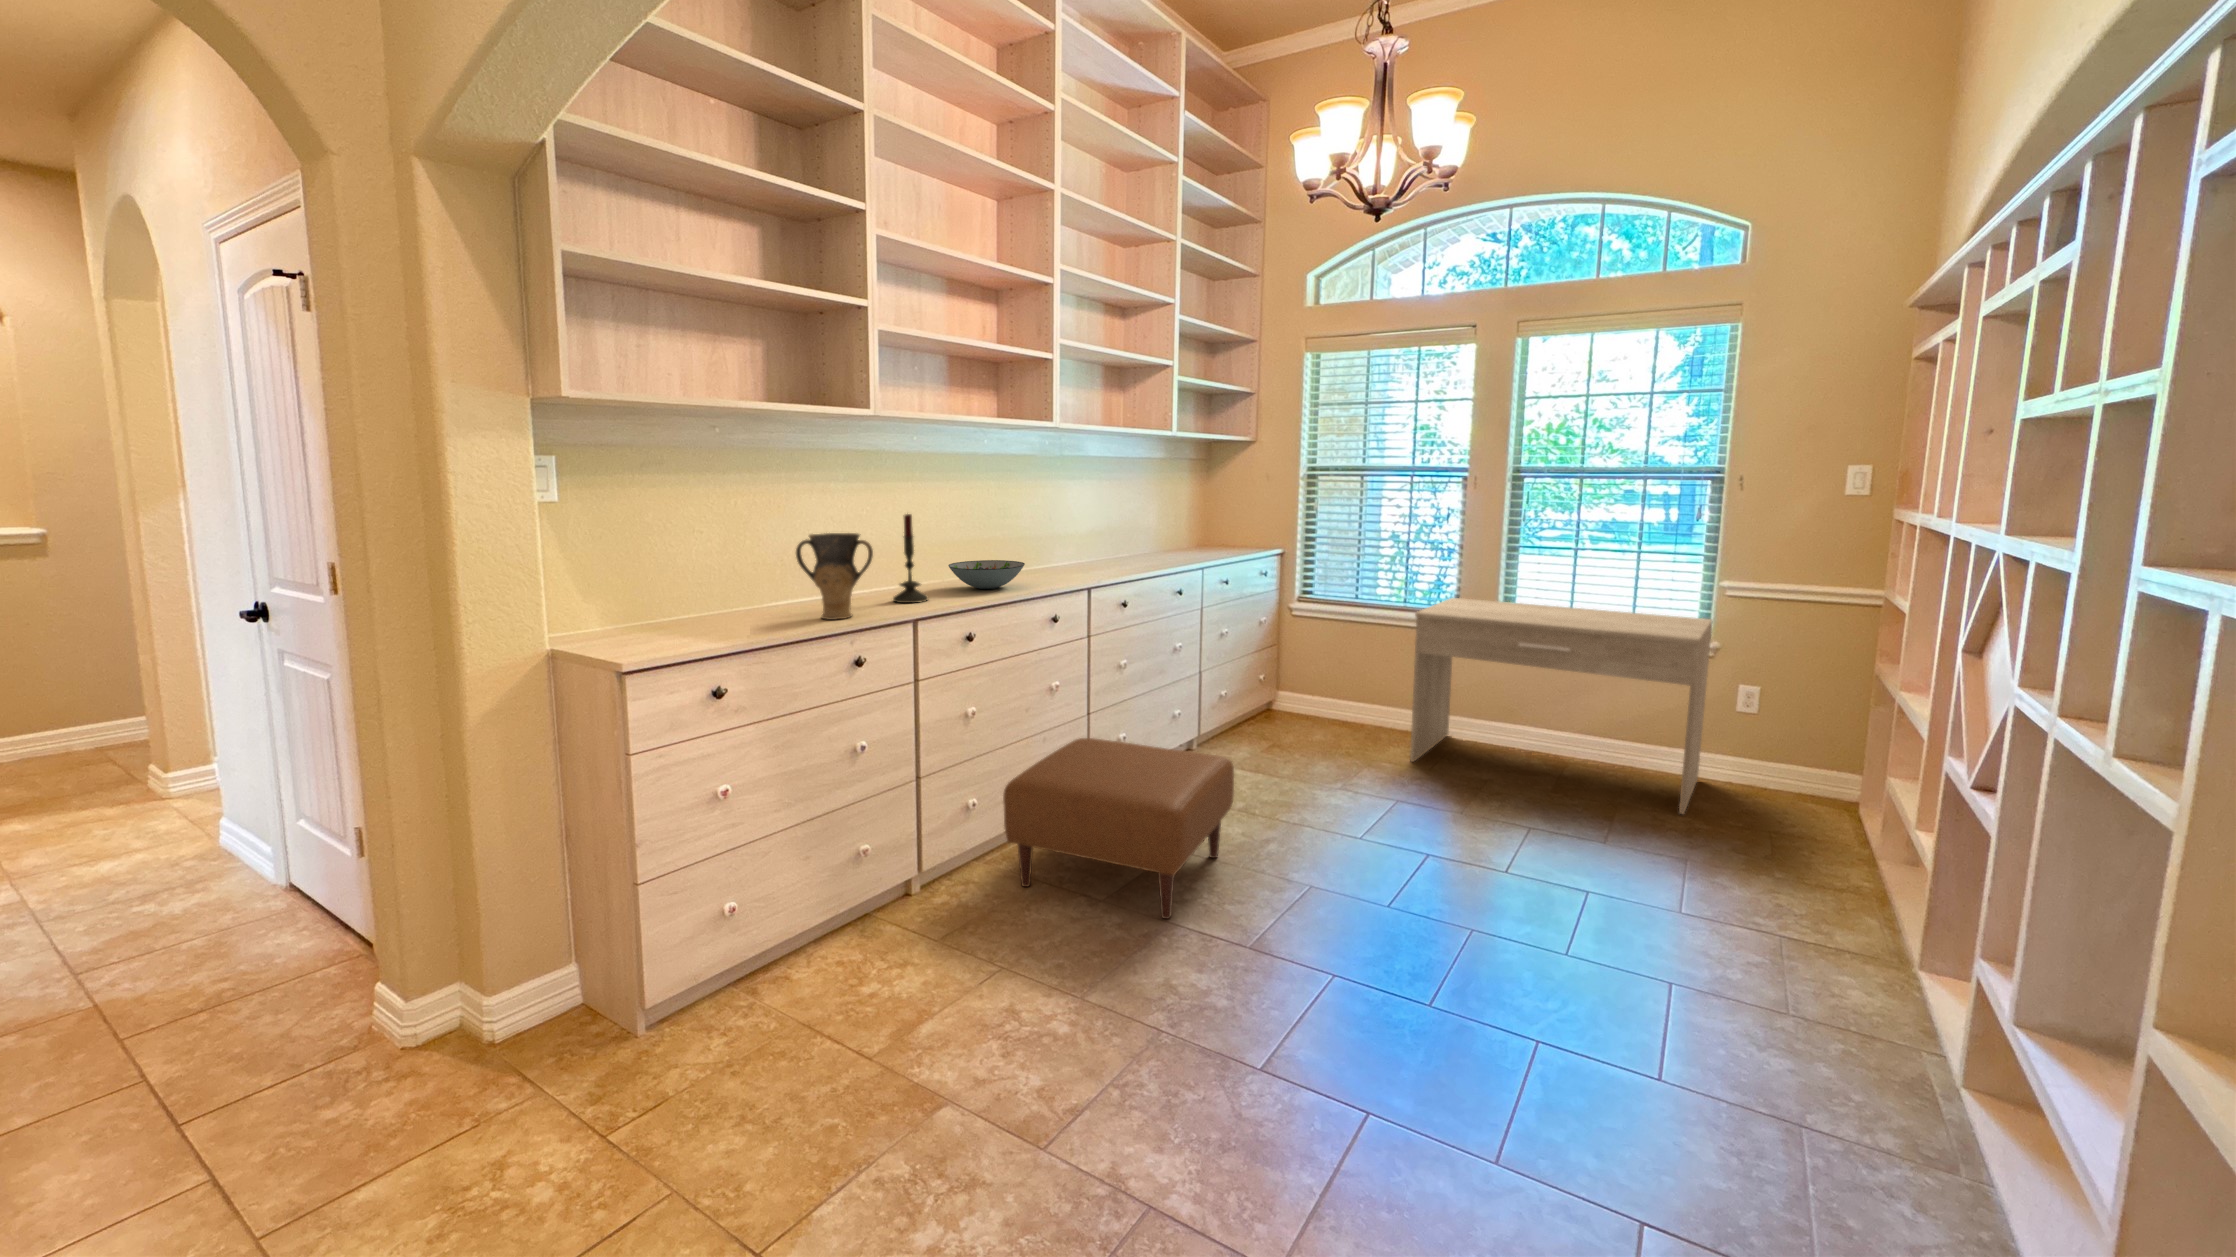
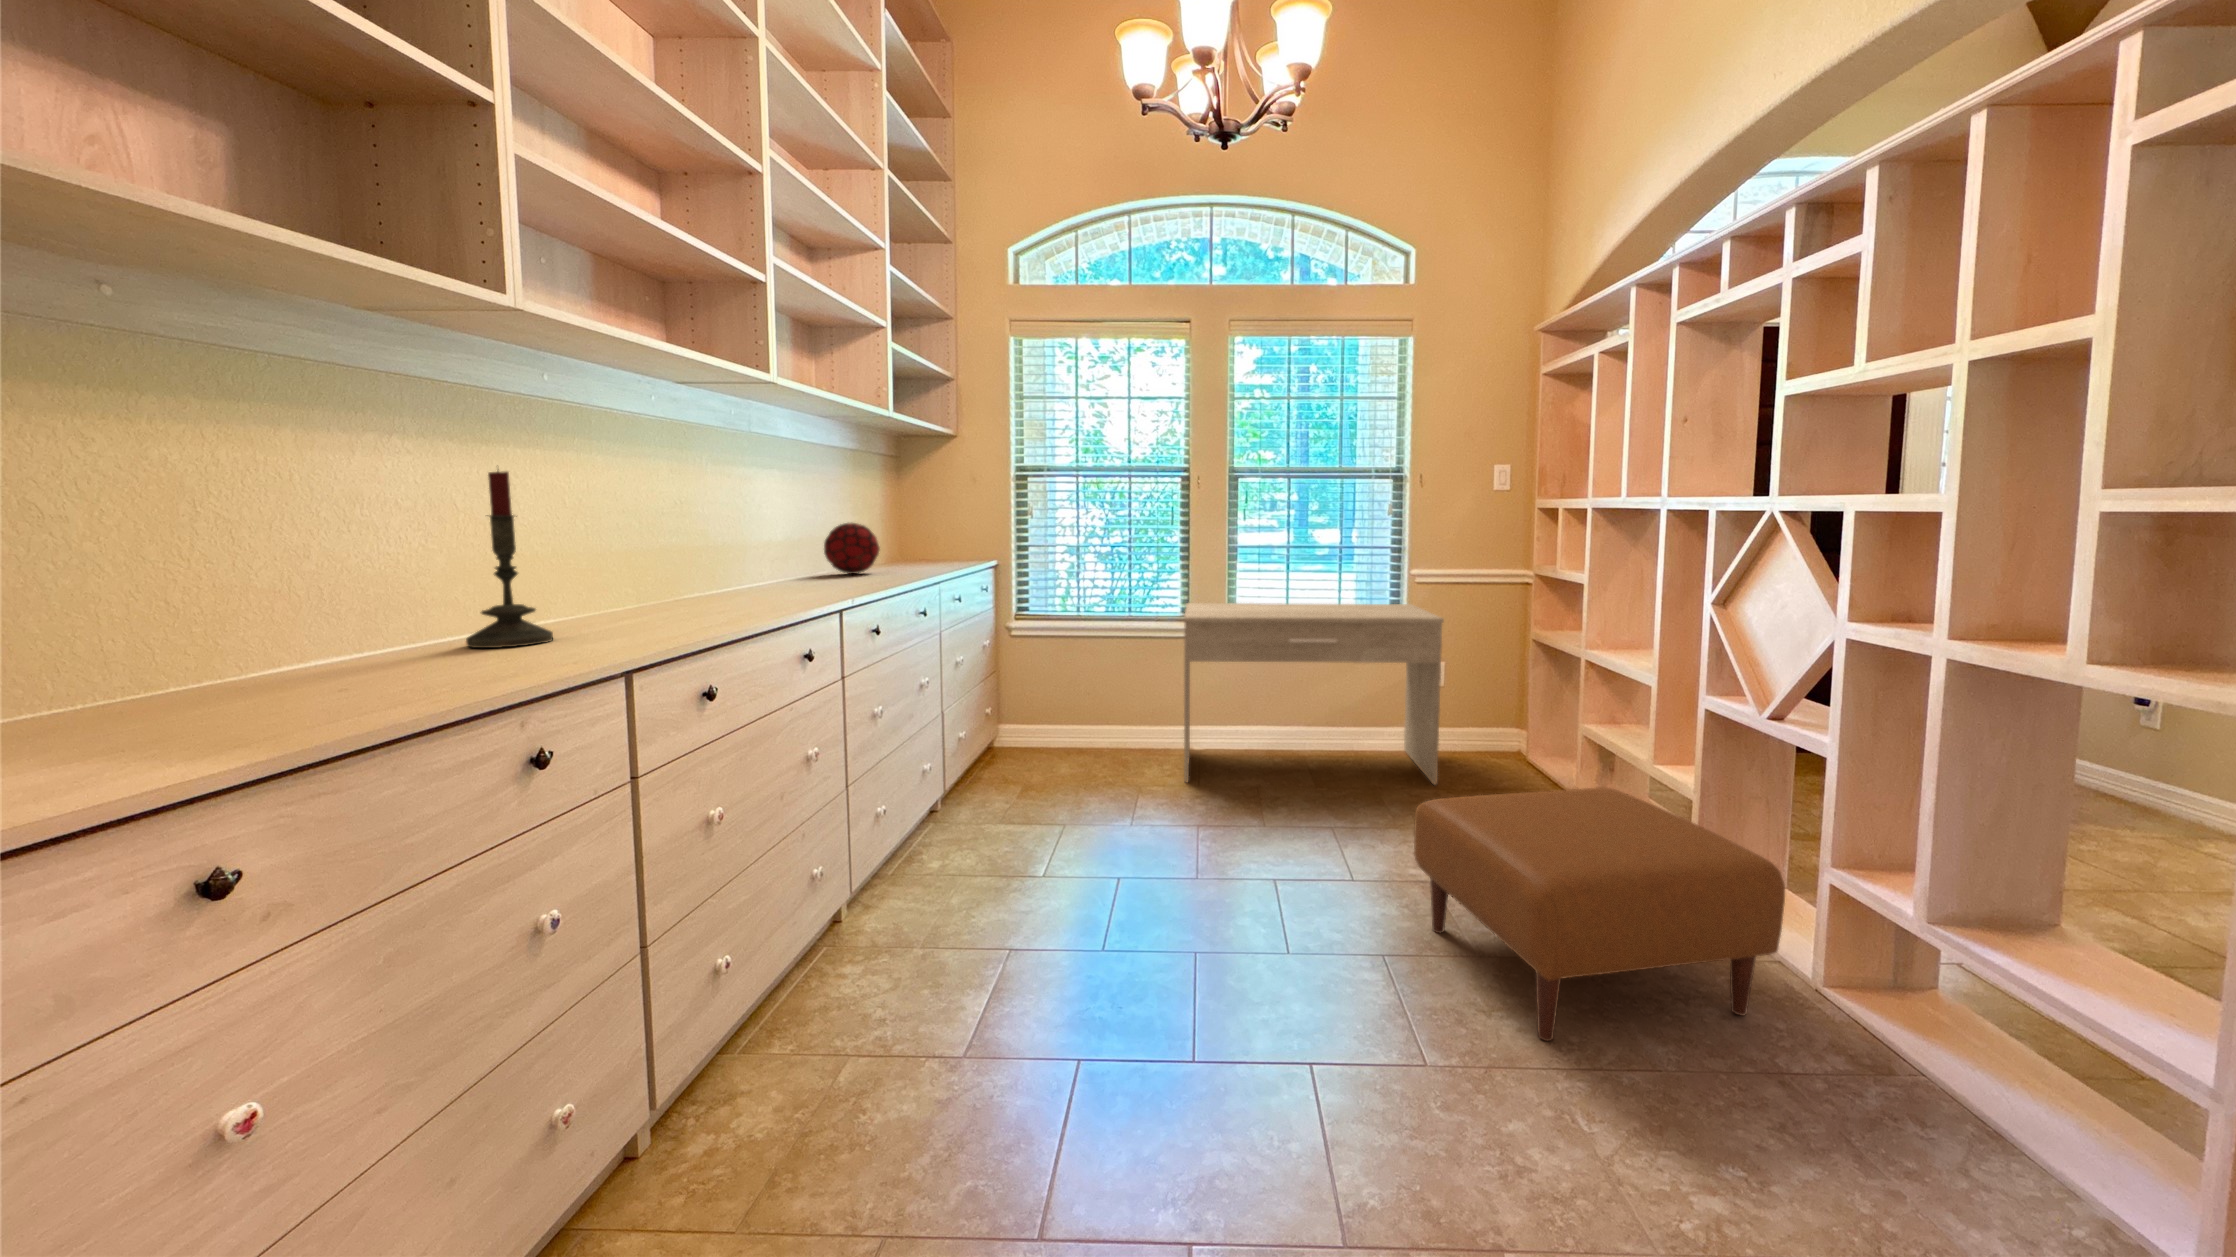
decorative orb: none [1128,520,1167,558] -> present [824,523,880,574]
vase: present [796,533,873,620] -> none [190,486,443,693]
decorative bowl: present [948,560,1025,589] -> none [571,570,726,617]
ottoman: present [1003,738,1234,919] -> present [1414,787,1785,1041]

